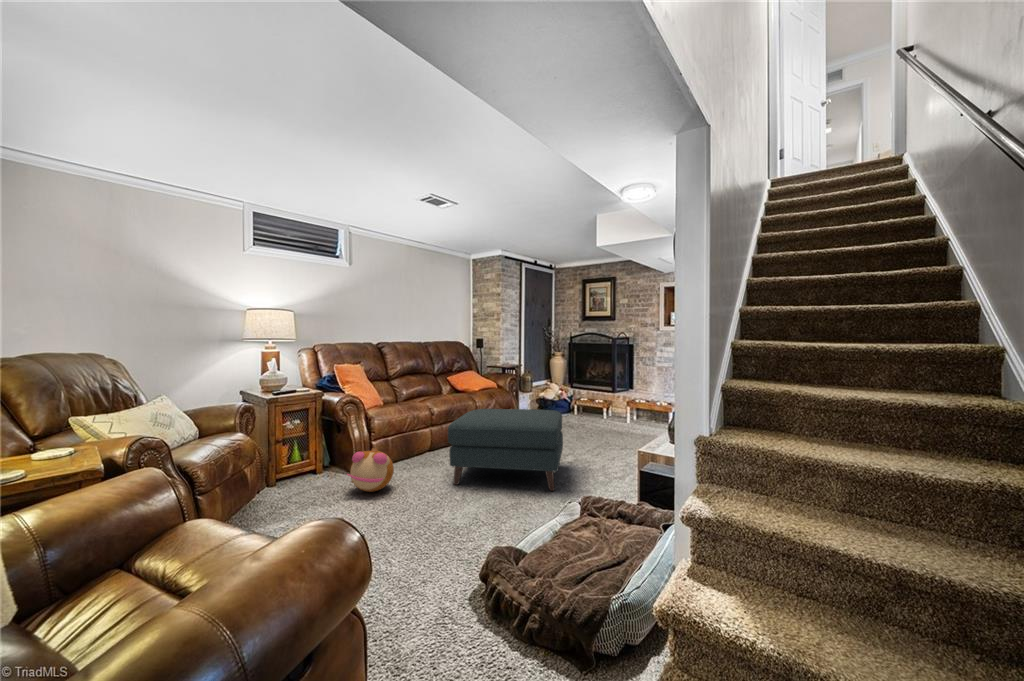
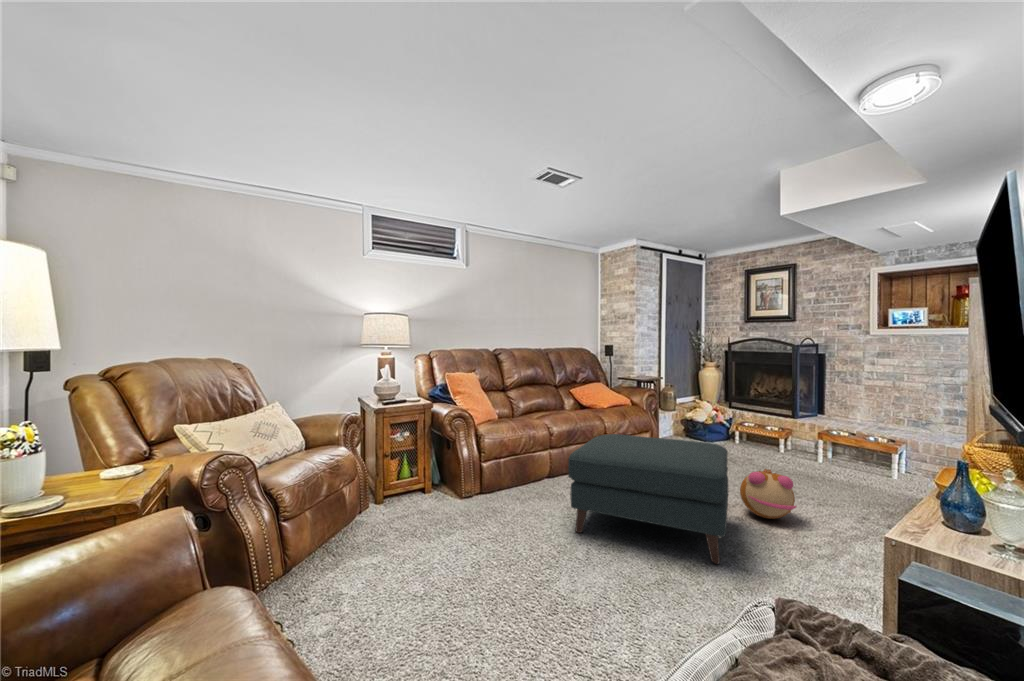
plush toy: present [347,448,394,492] -> present [740,469,796,519]

